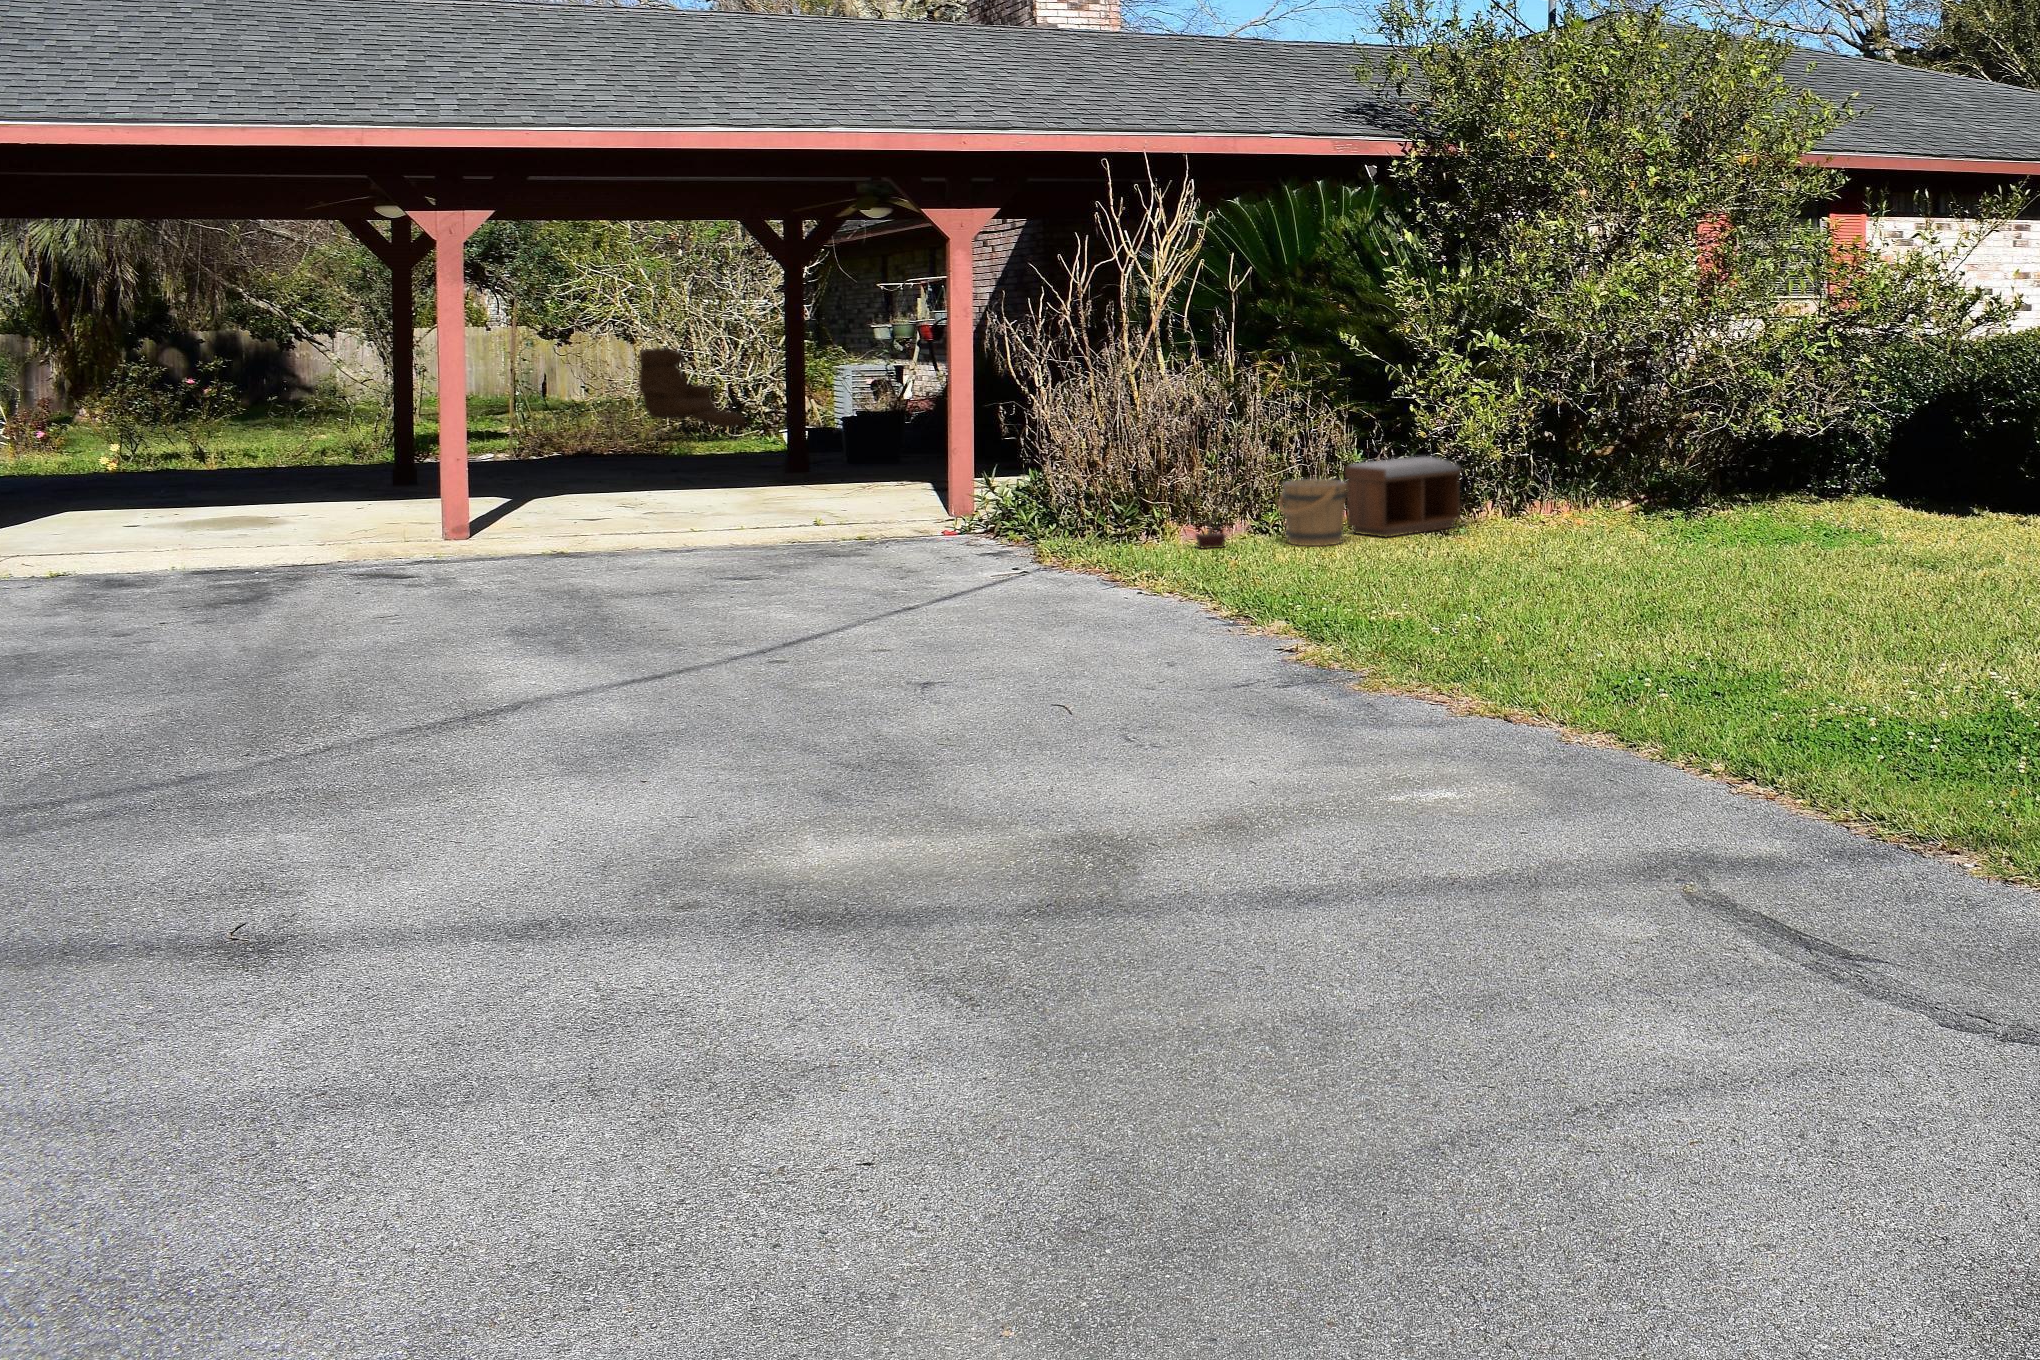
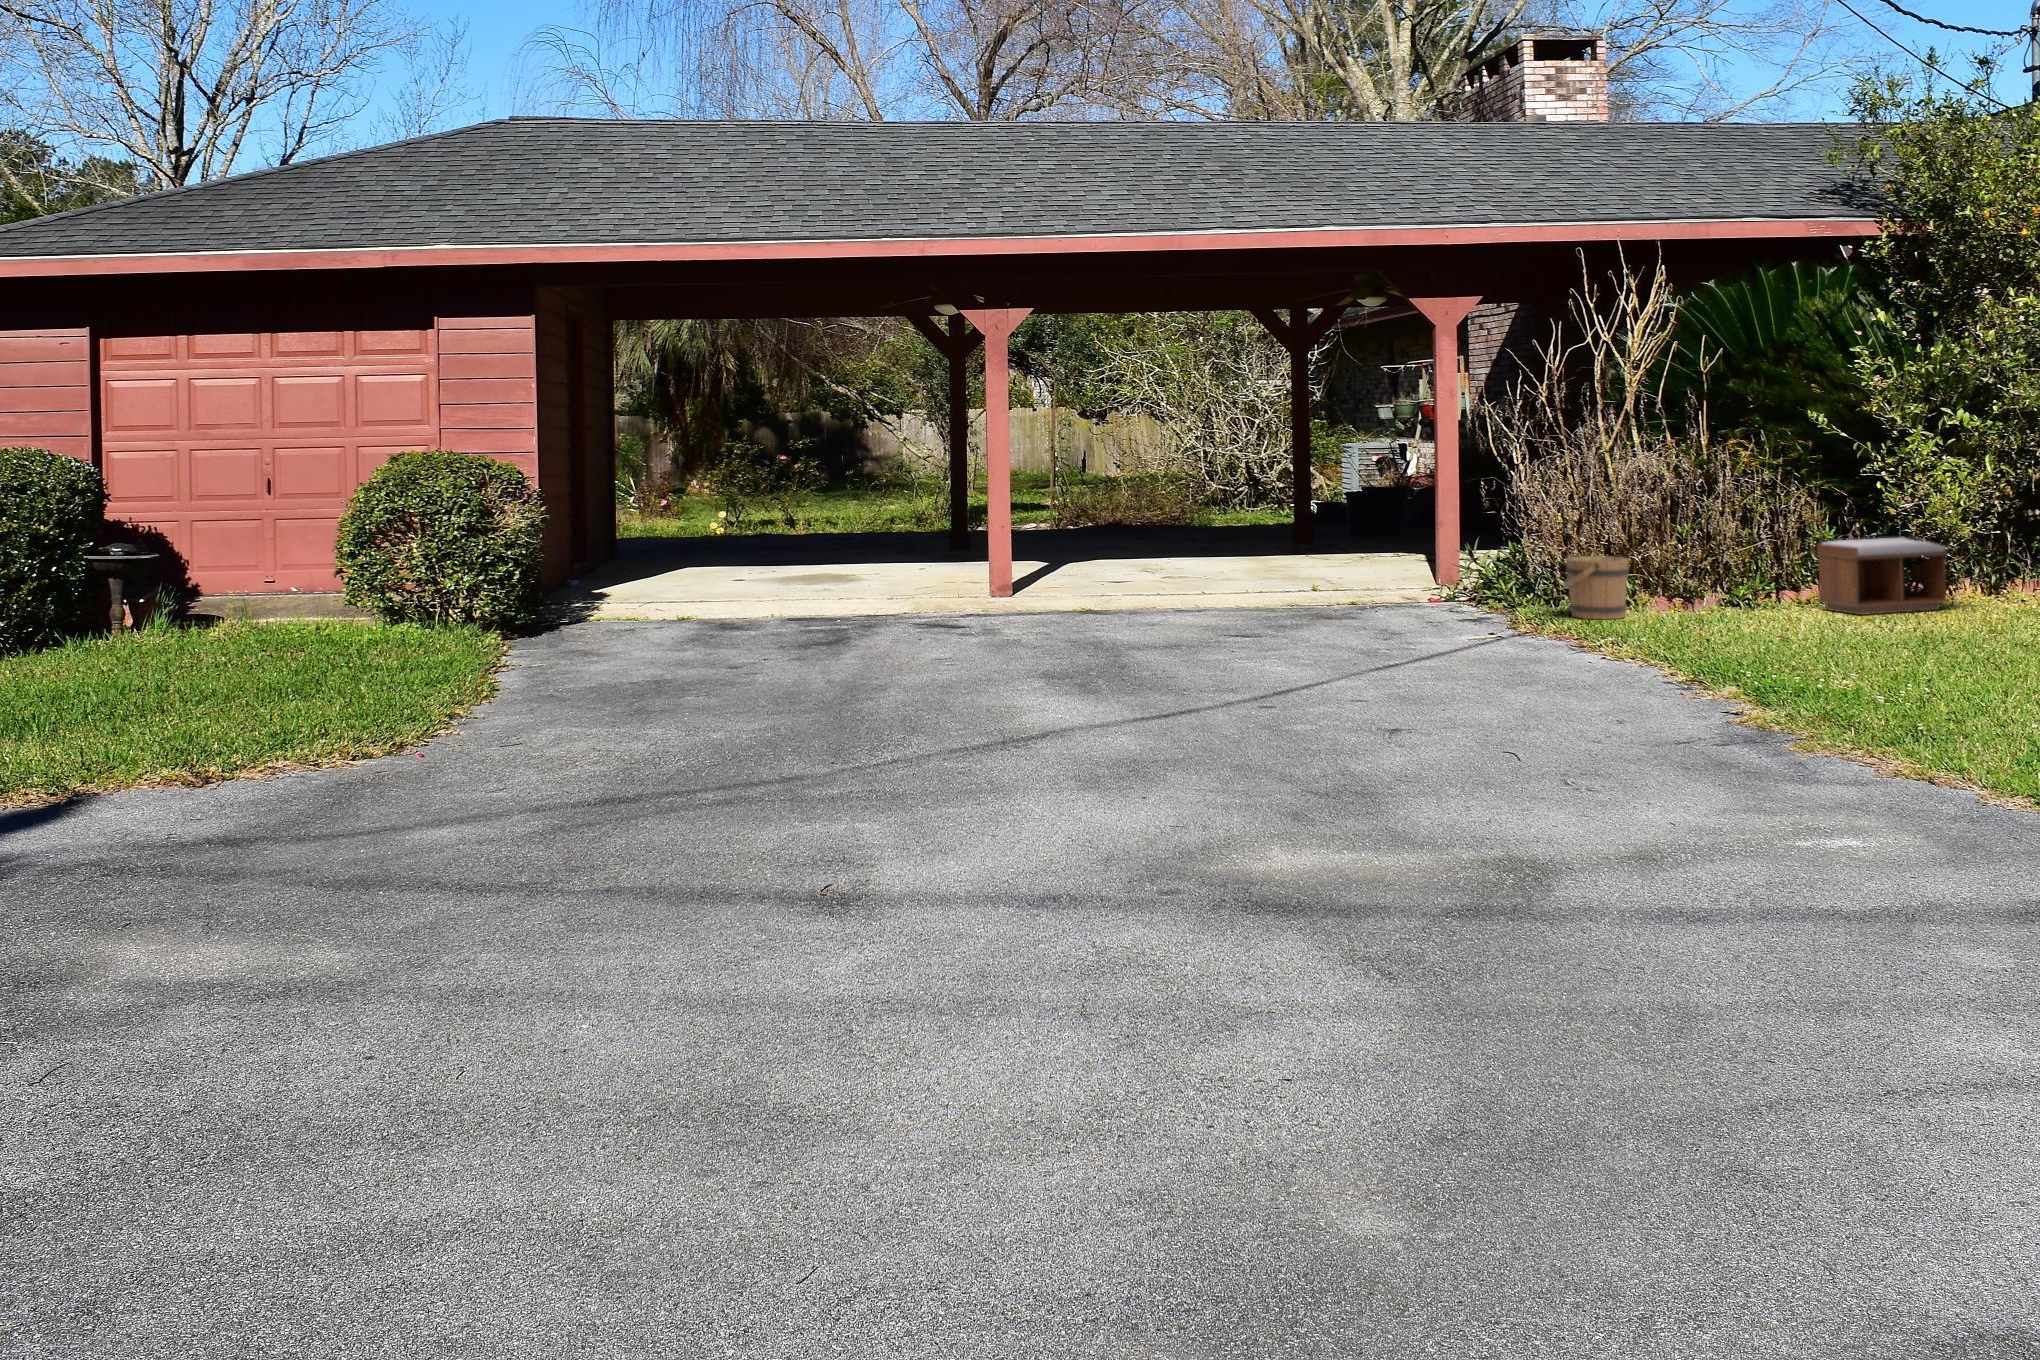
lounge chair: present [639,348,746,439] -> none [1172,428,1262,511]
potted plant: present [1191,476,1241,549] -> none [1652,545,1719,616]
bucket: present [1278,479,1347,546] -> present [1563,556,1629,619]

